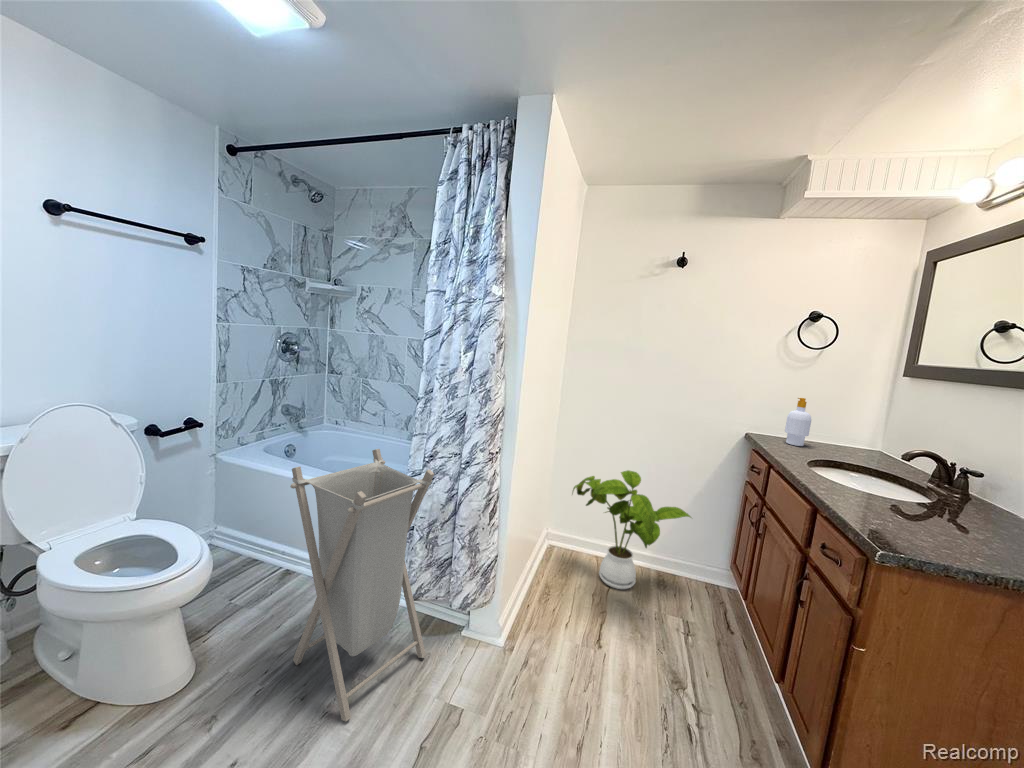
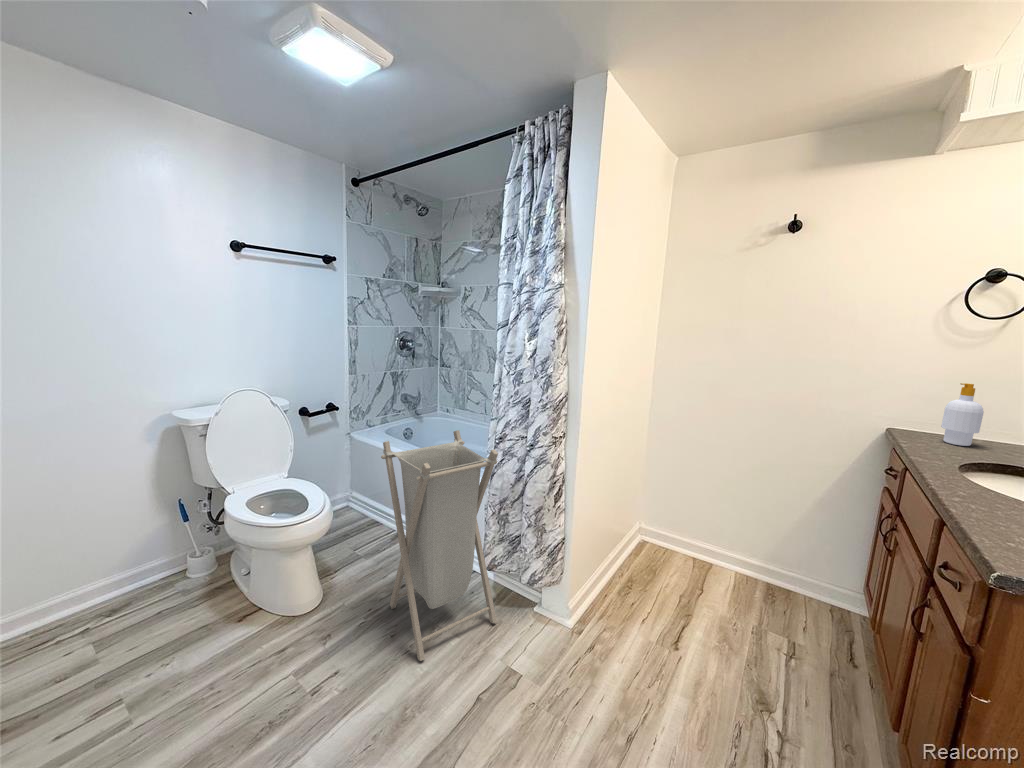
house plant: present [572,470,691,589] -> none [659,465,809,596]

